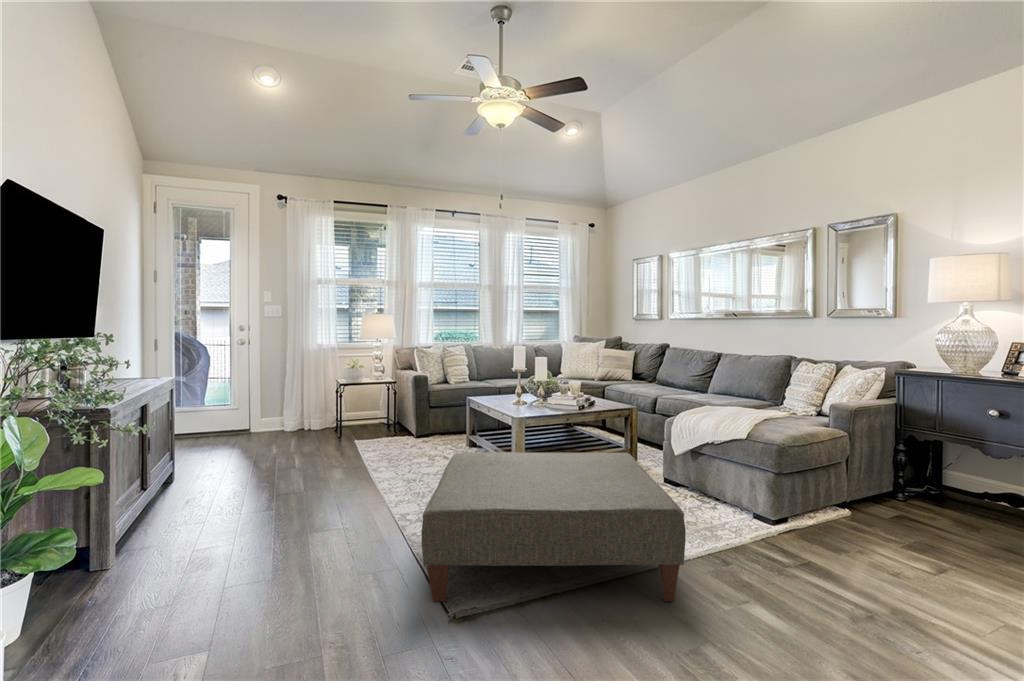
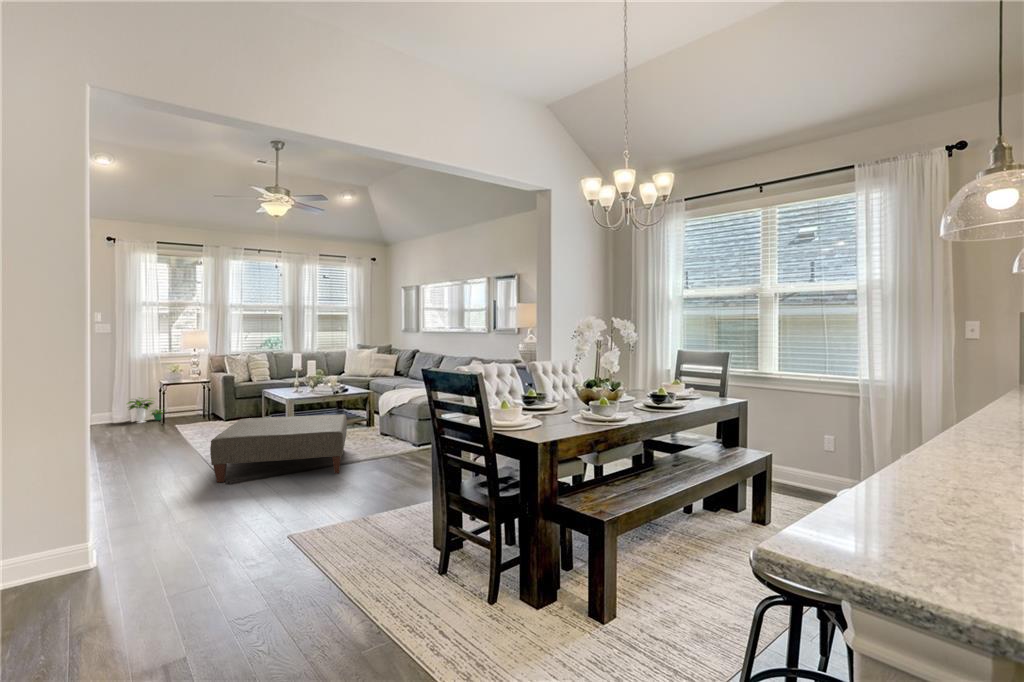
potted plant: none [299,400,346,434] -> present [127,397,163,423]

